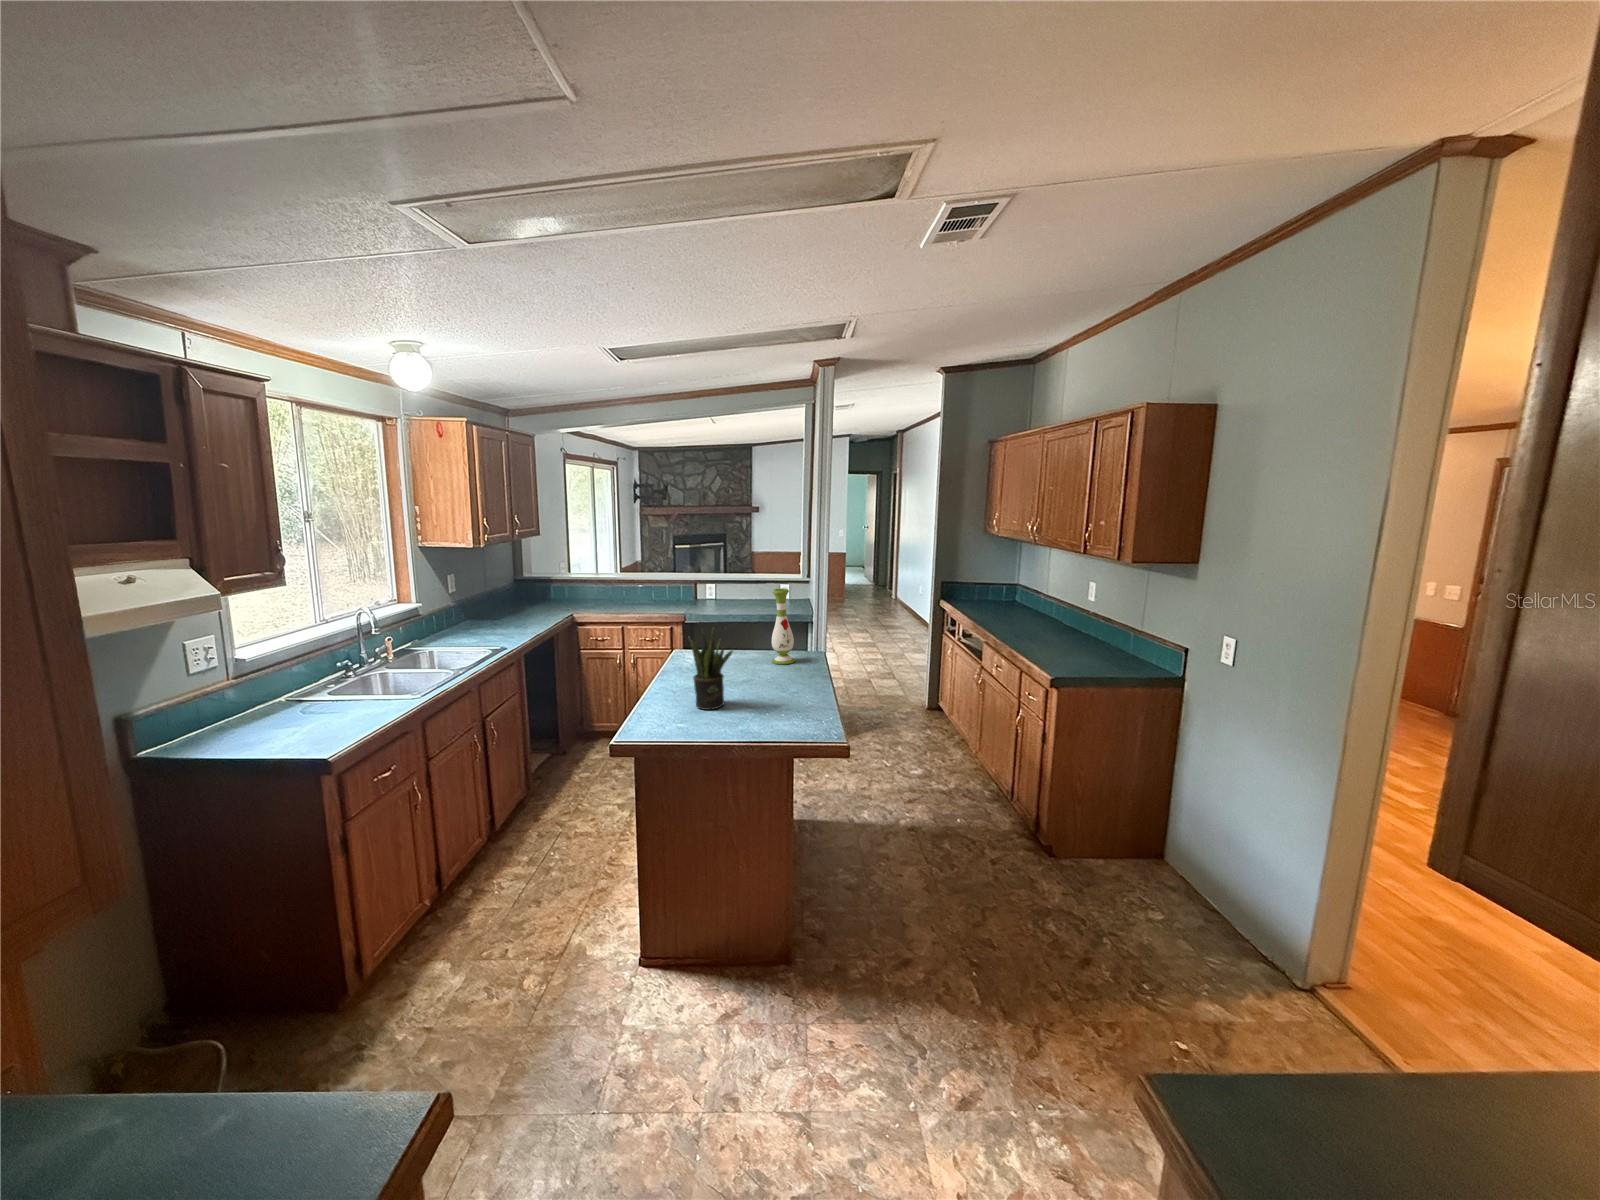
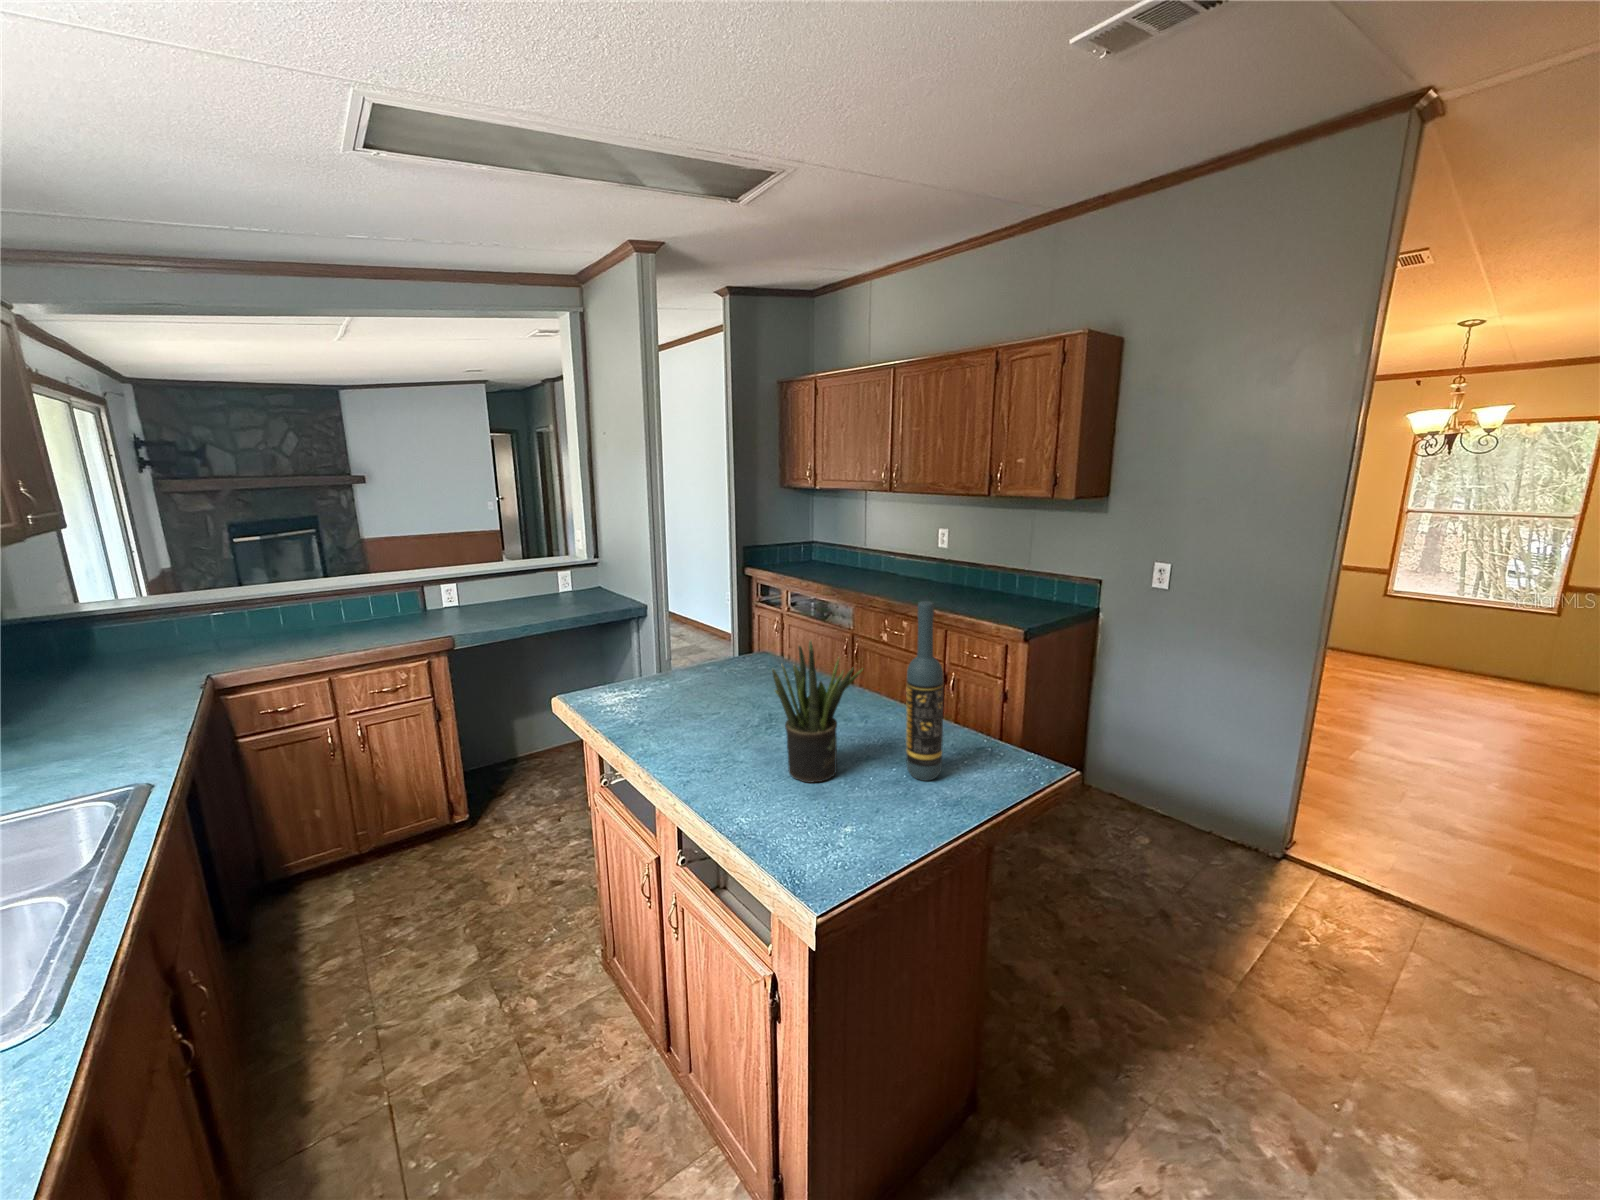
vase: present [772,588,795,665] -> none [744,567,779,681]
wine bottle: none [741,612,766,724] -> present [906,601,944,781]

